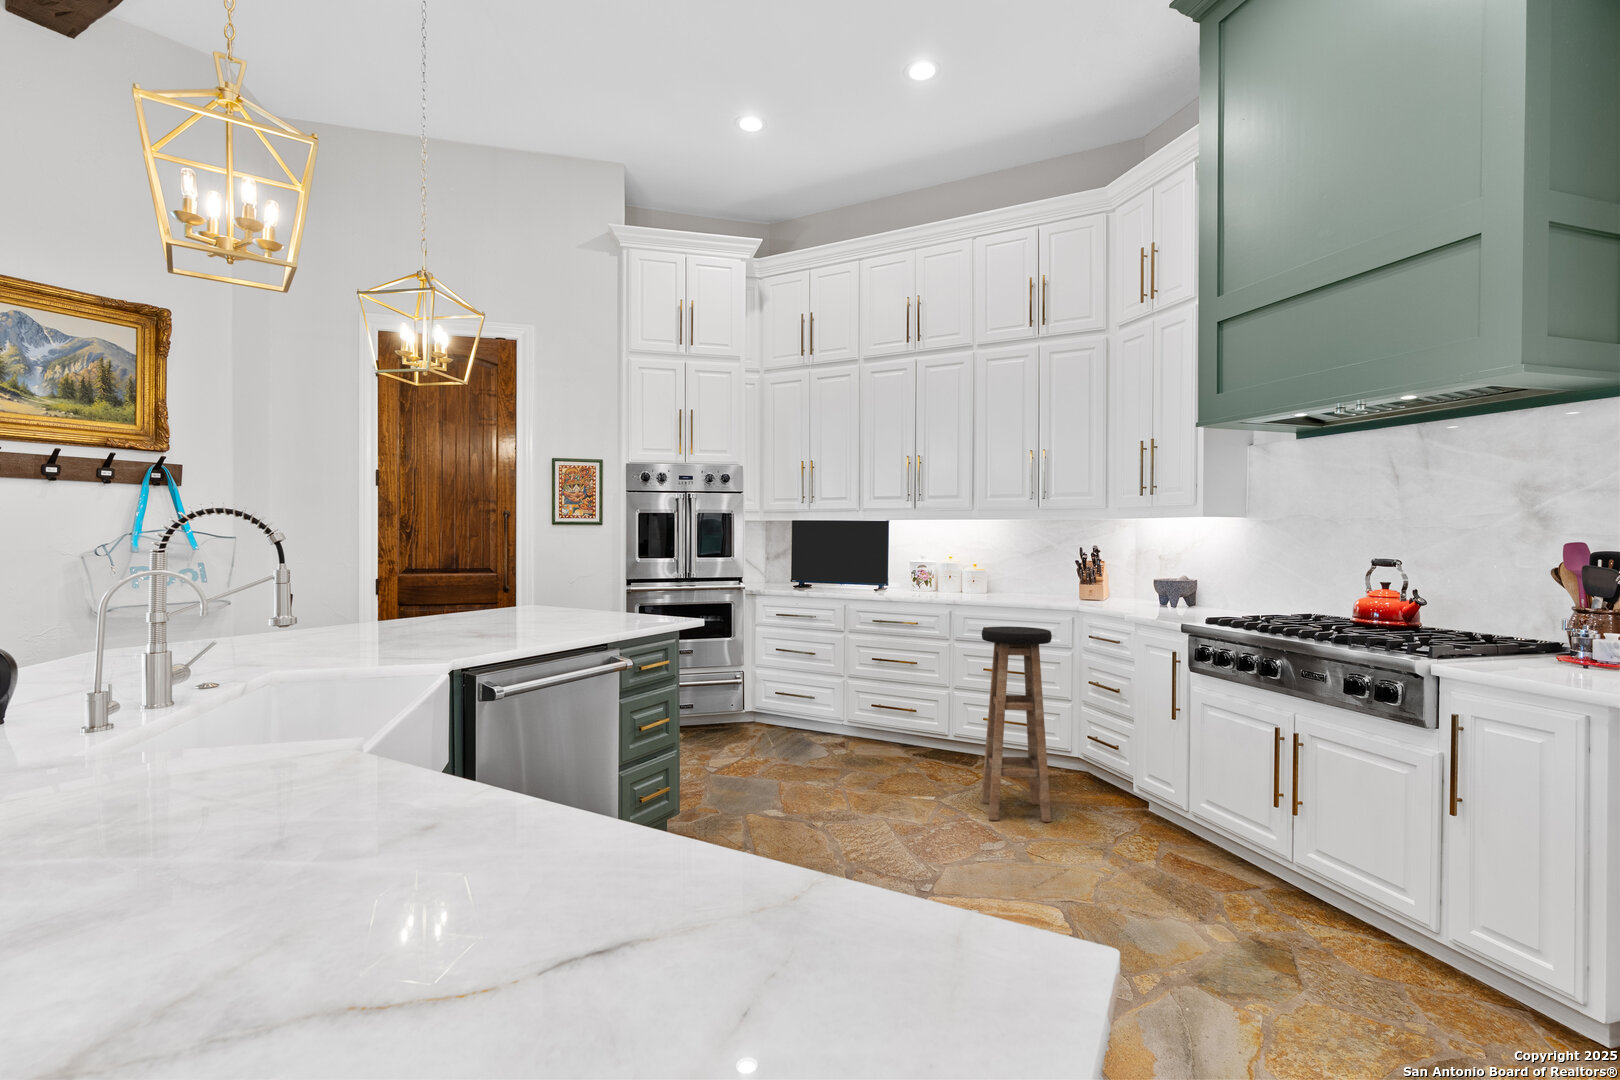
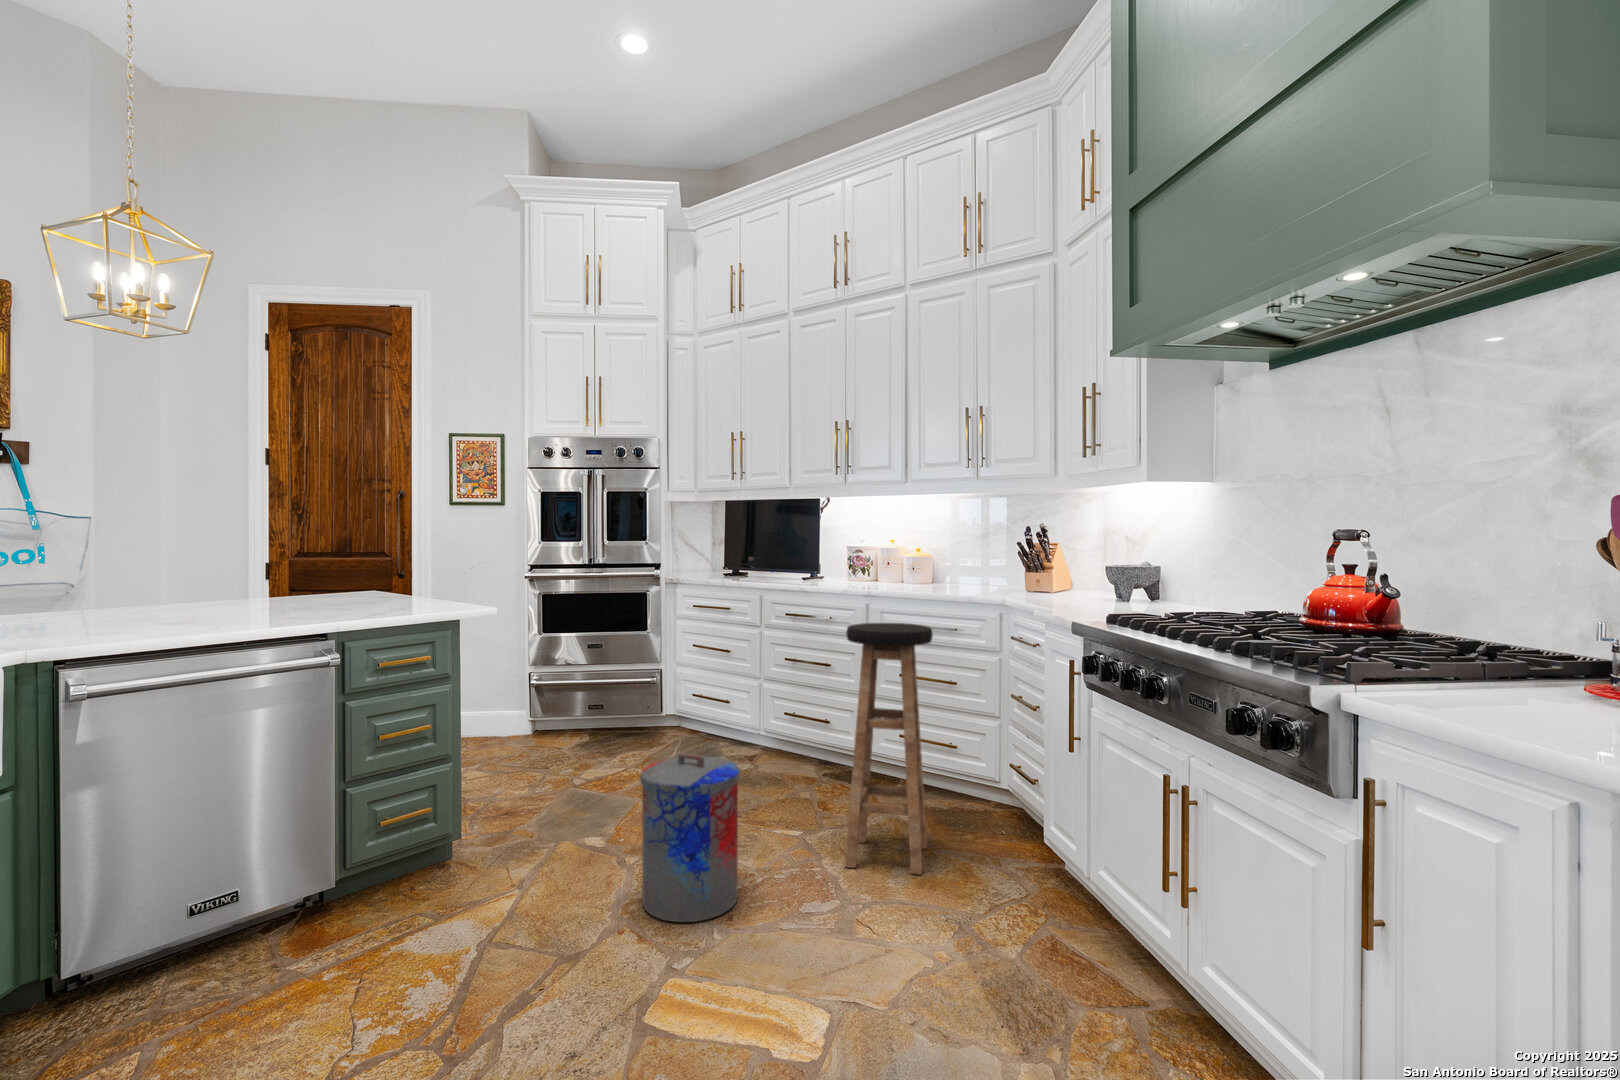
trash can: none [855,732,933,863] -> present [640,753,740,922]

